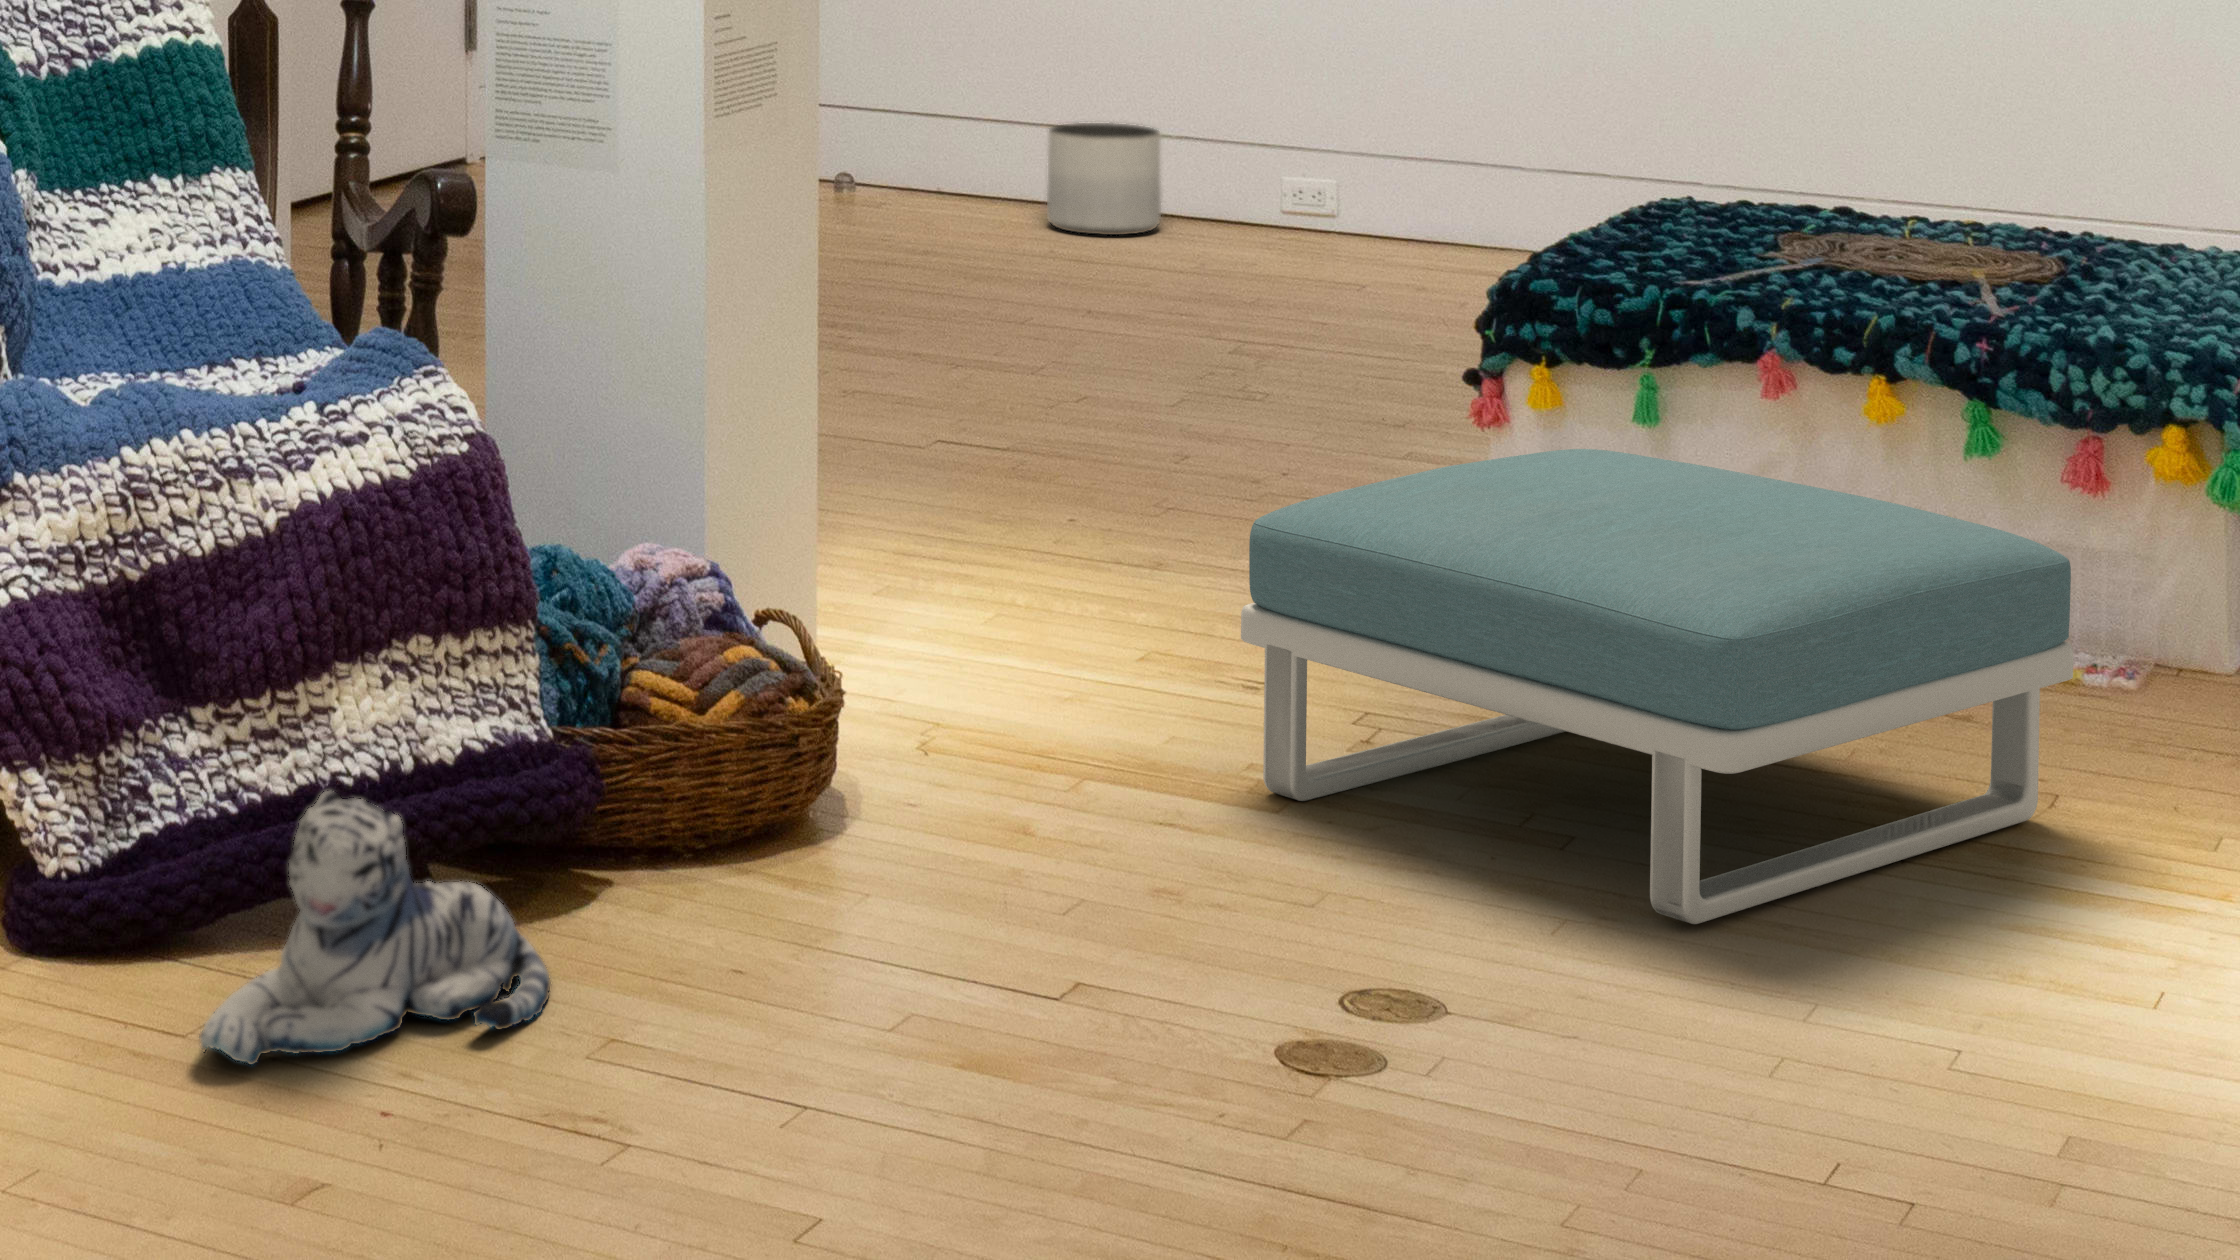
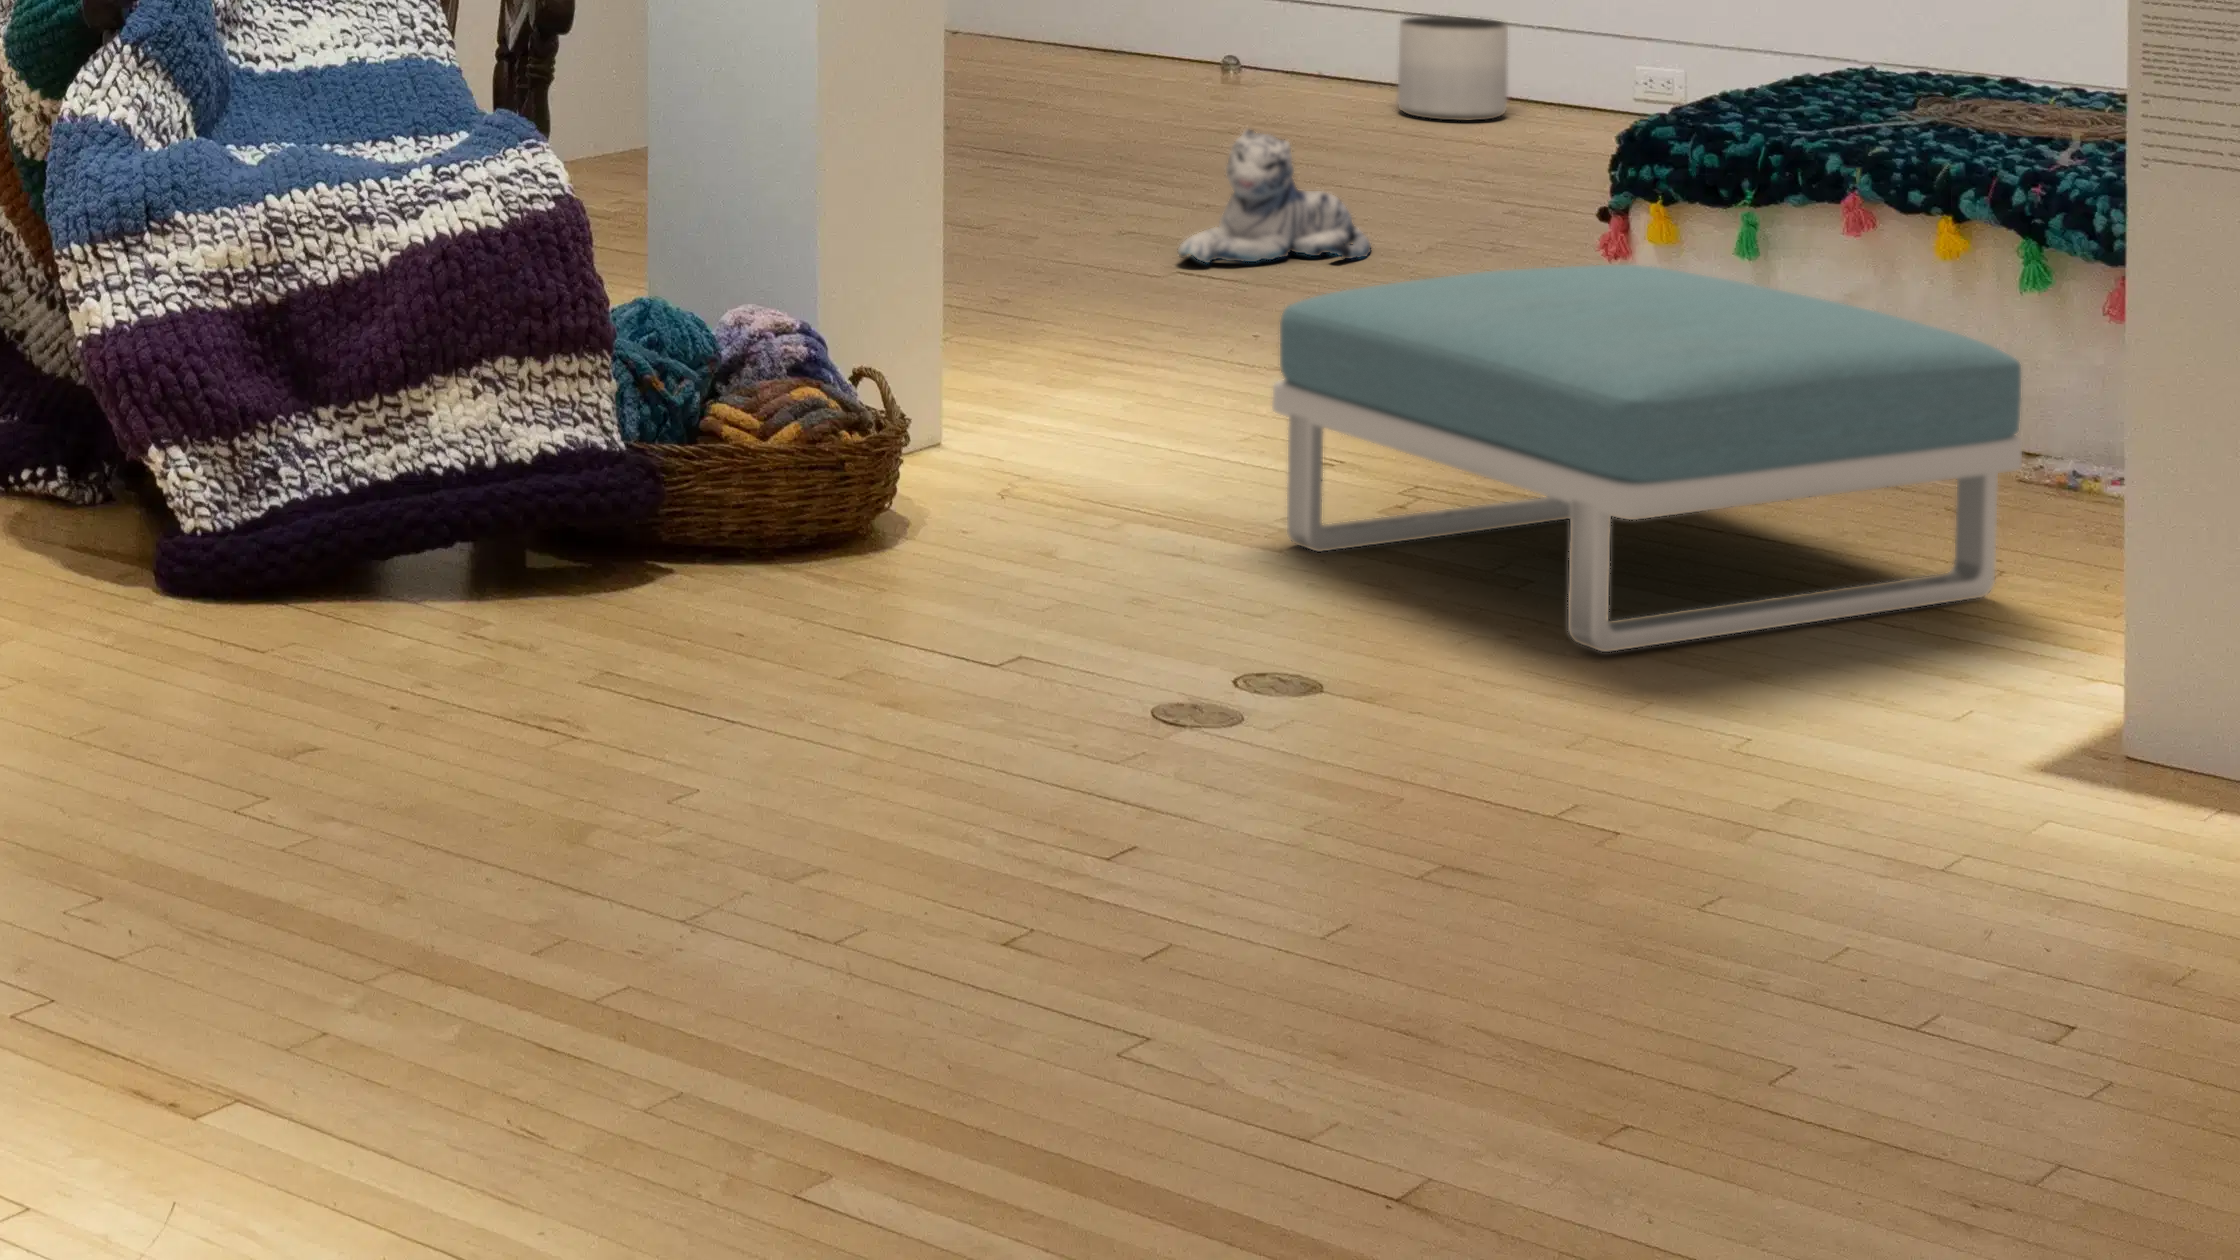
plush toy: present [200,791,550,1064] -> present [1178,130,1371,263]

